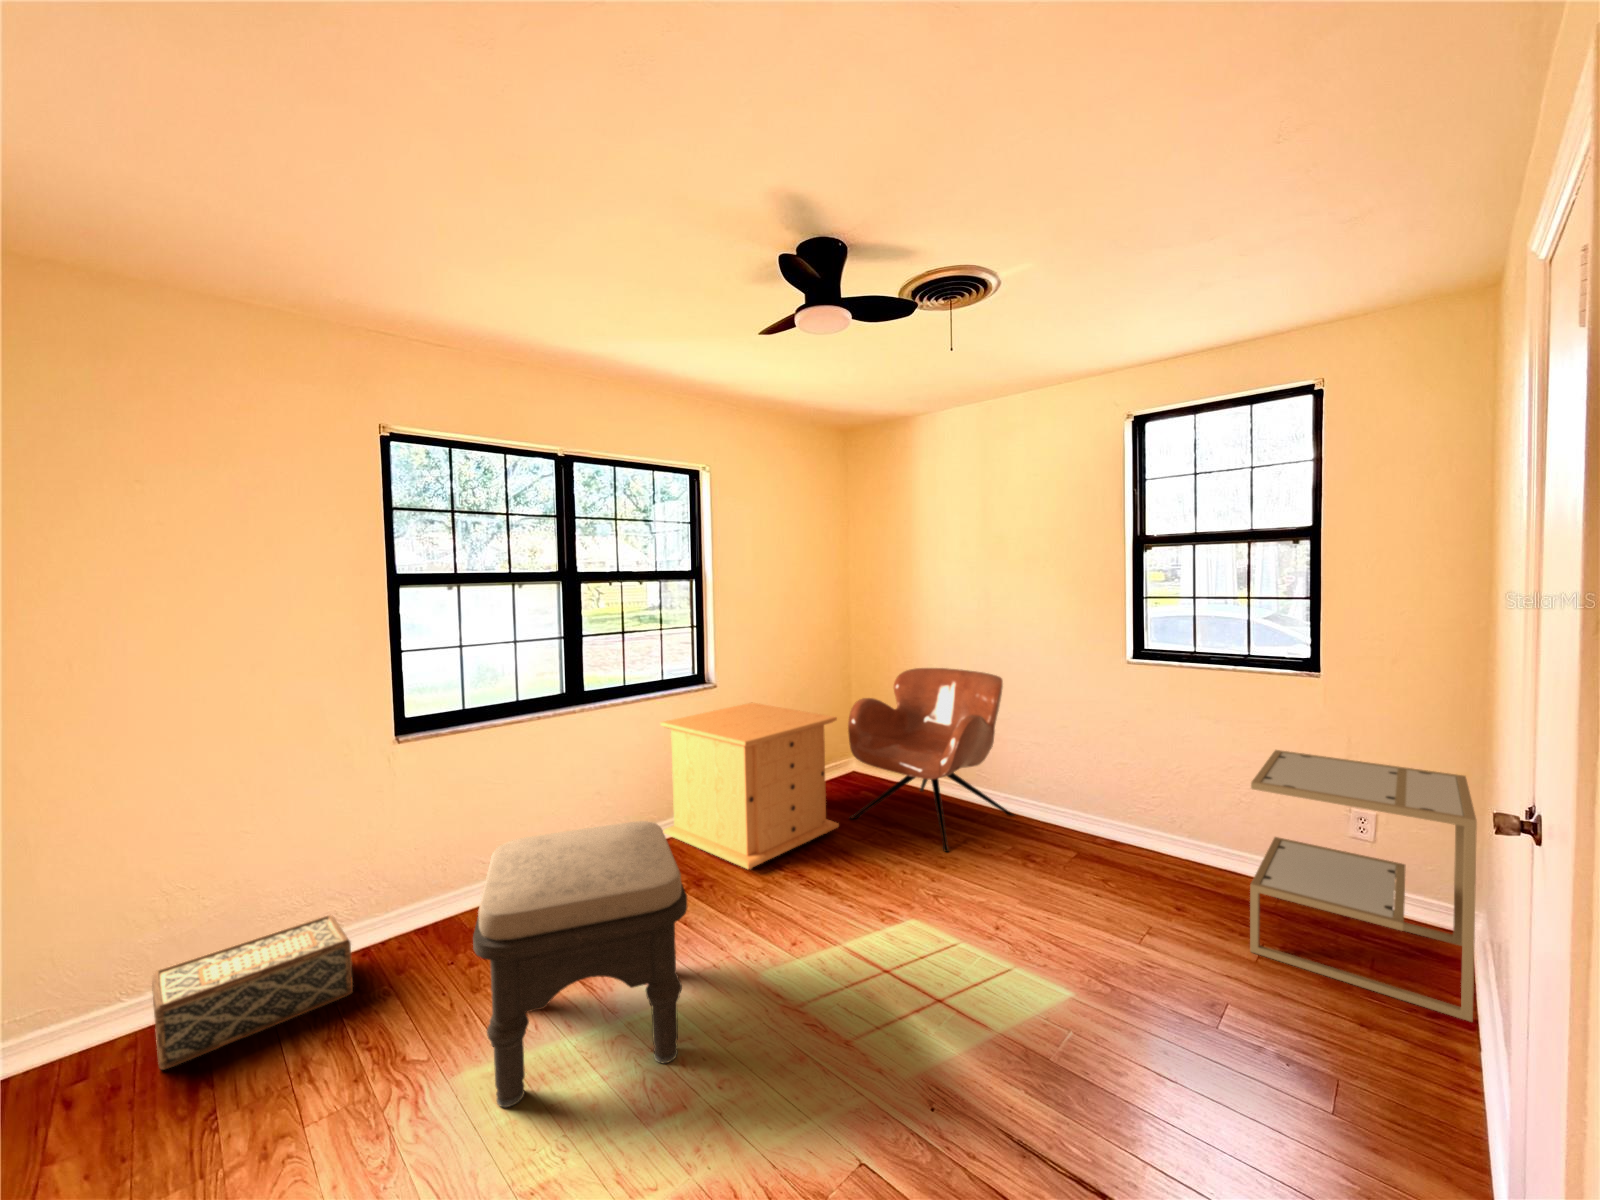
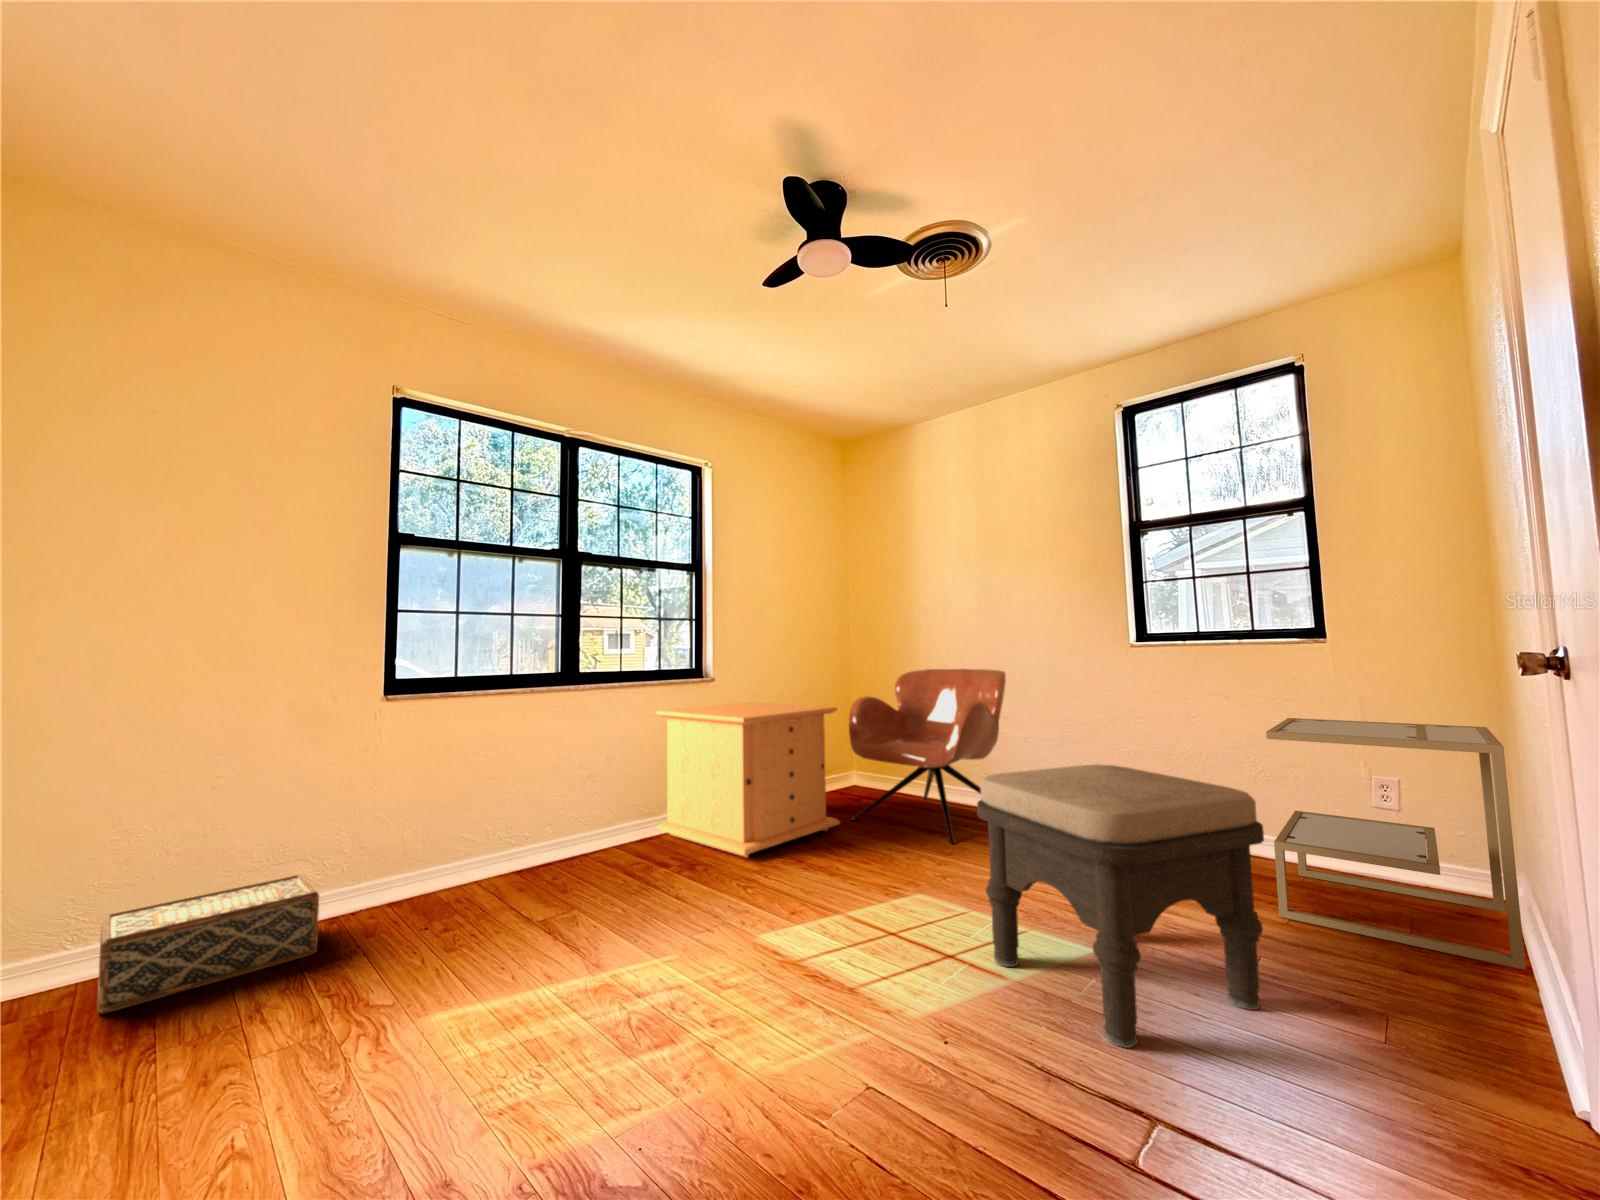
ottoman: present [473,821,688,1107] -> present [977,765,1264,1048]

